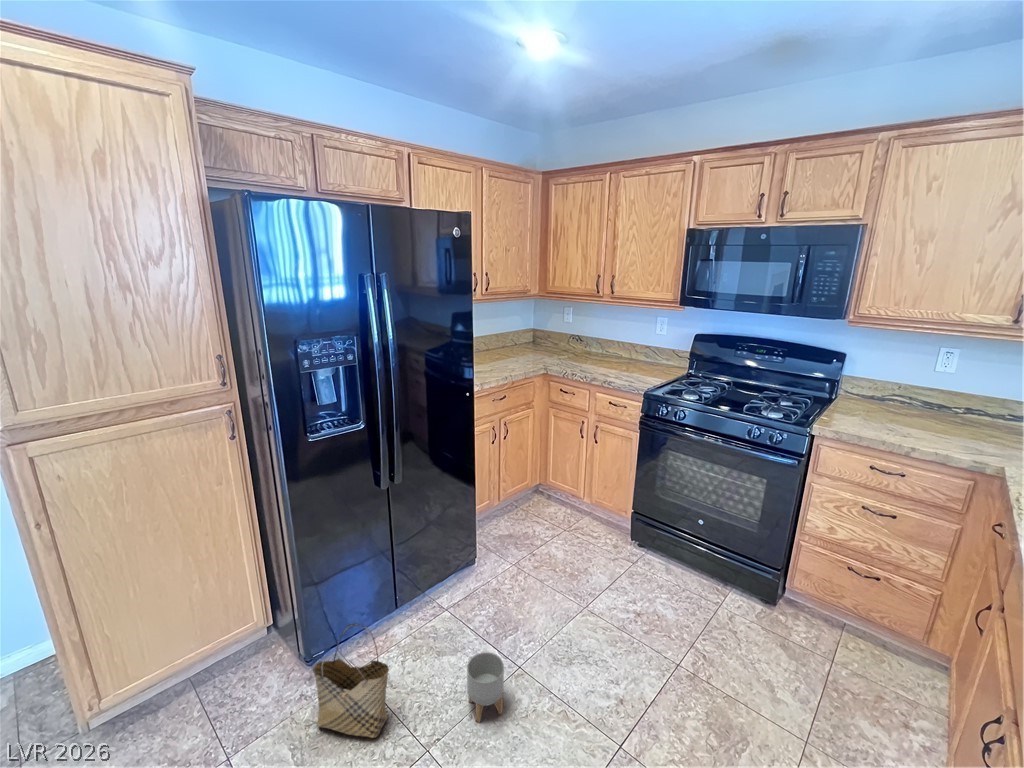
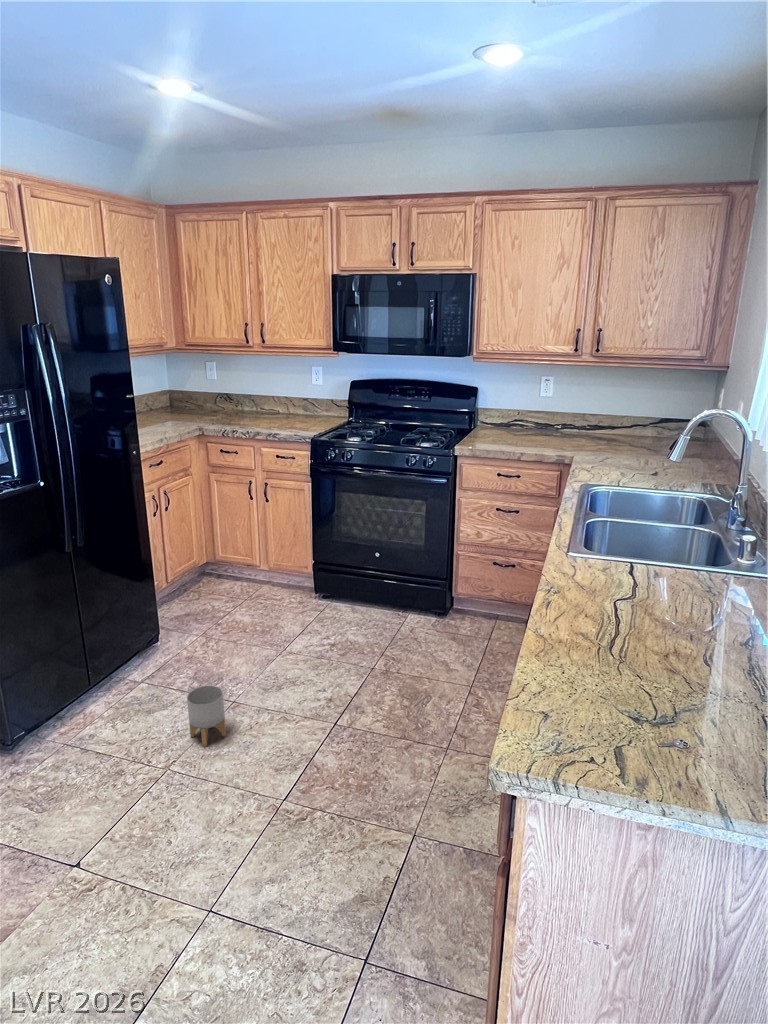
woven basket: present [313,623,389,738] -> none [24,680,112,792]

